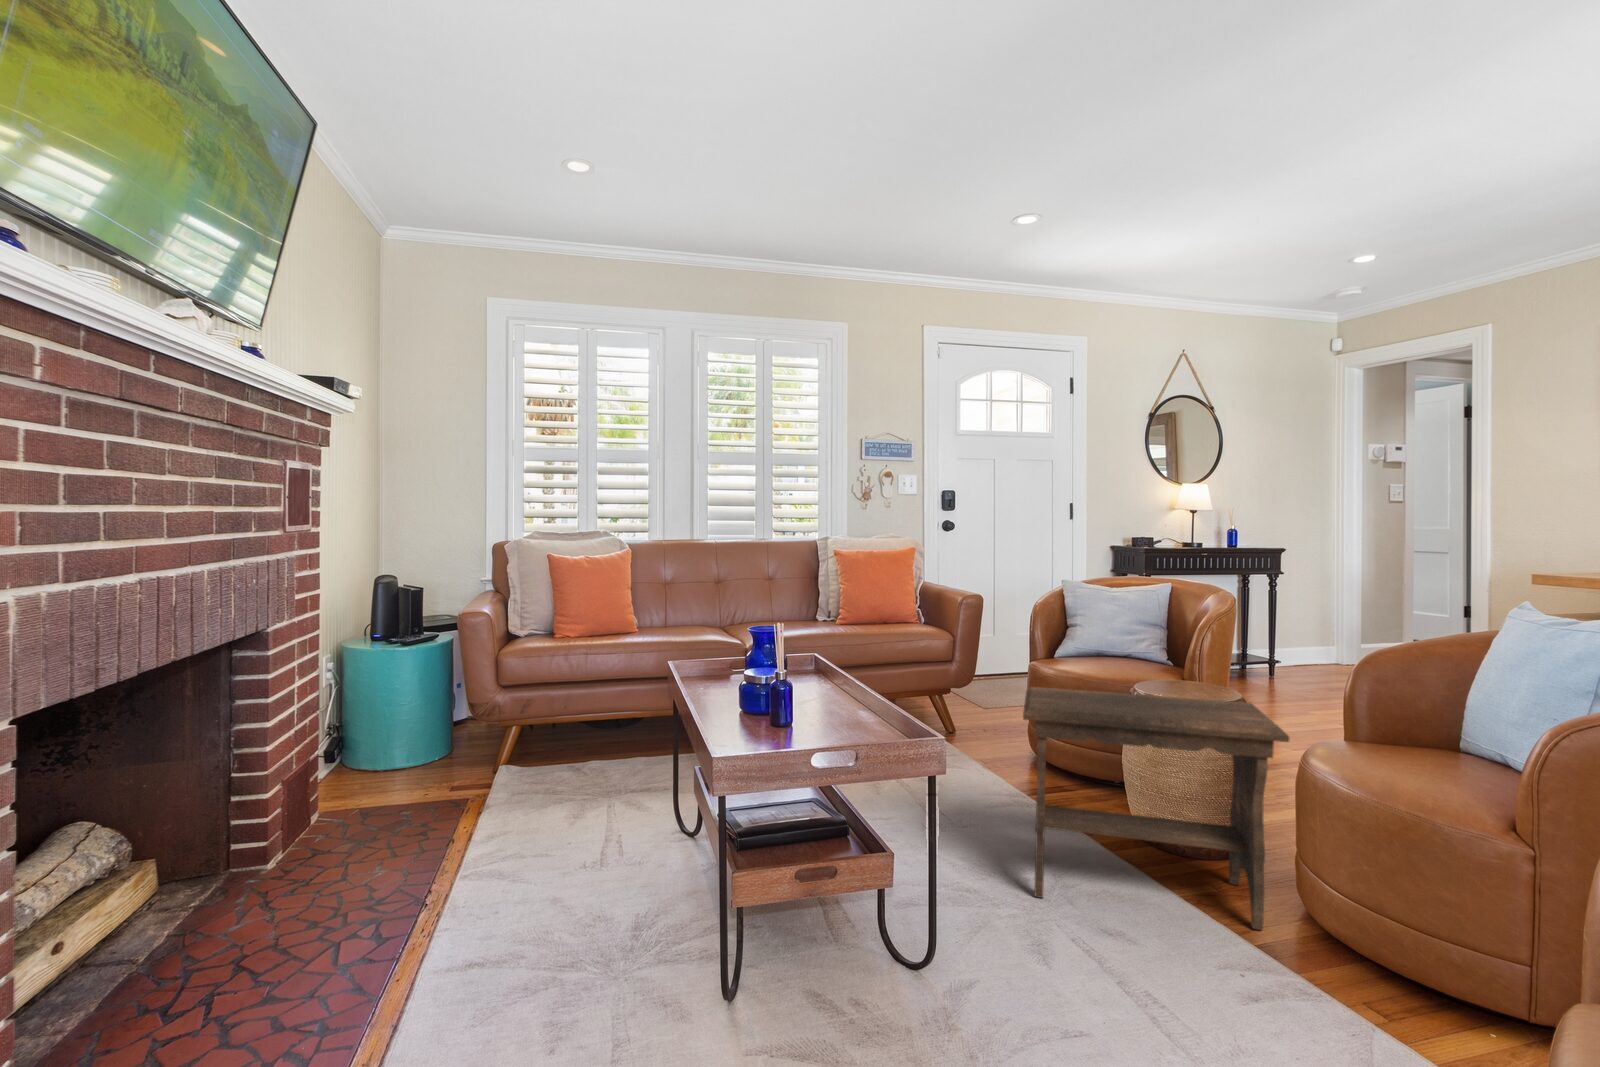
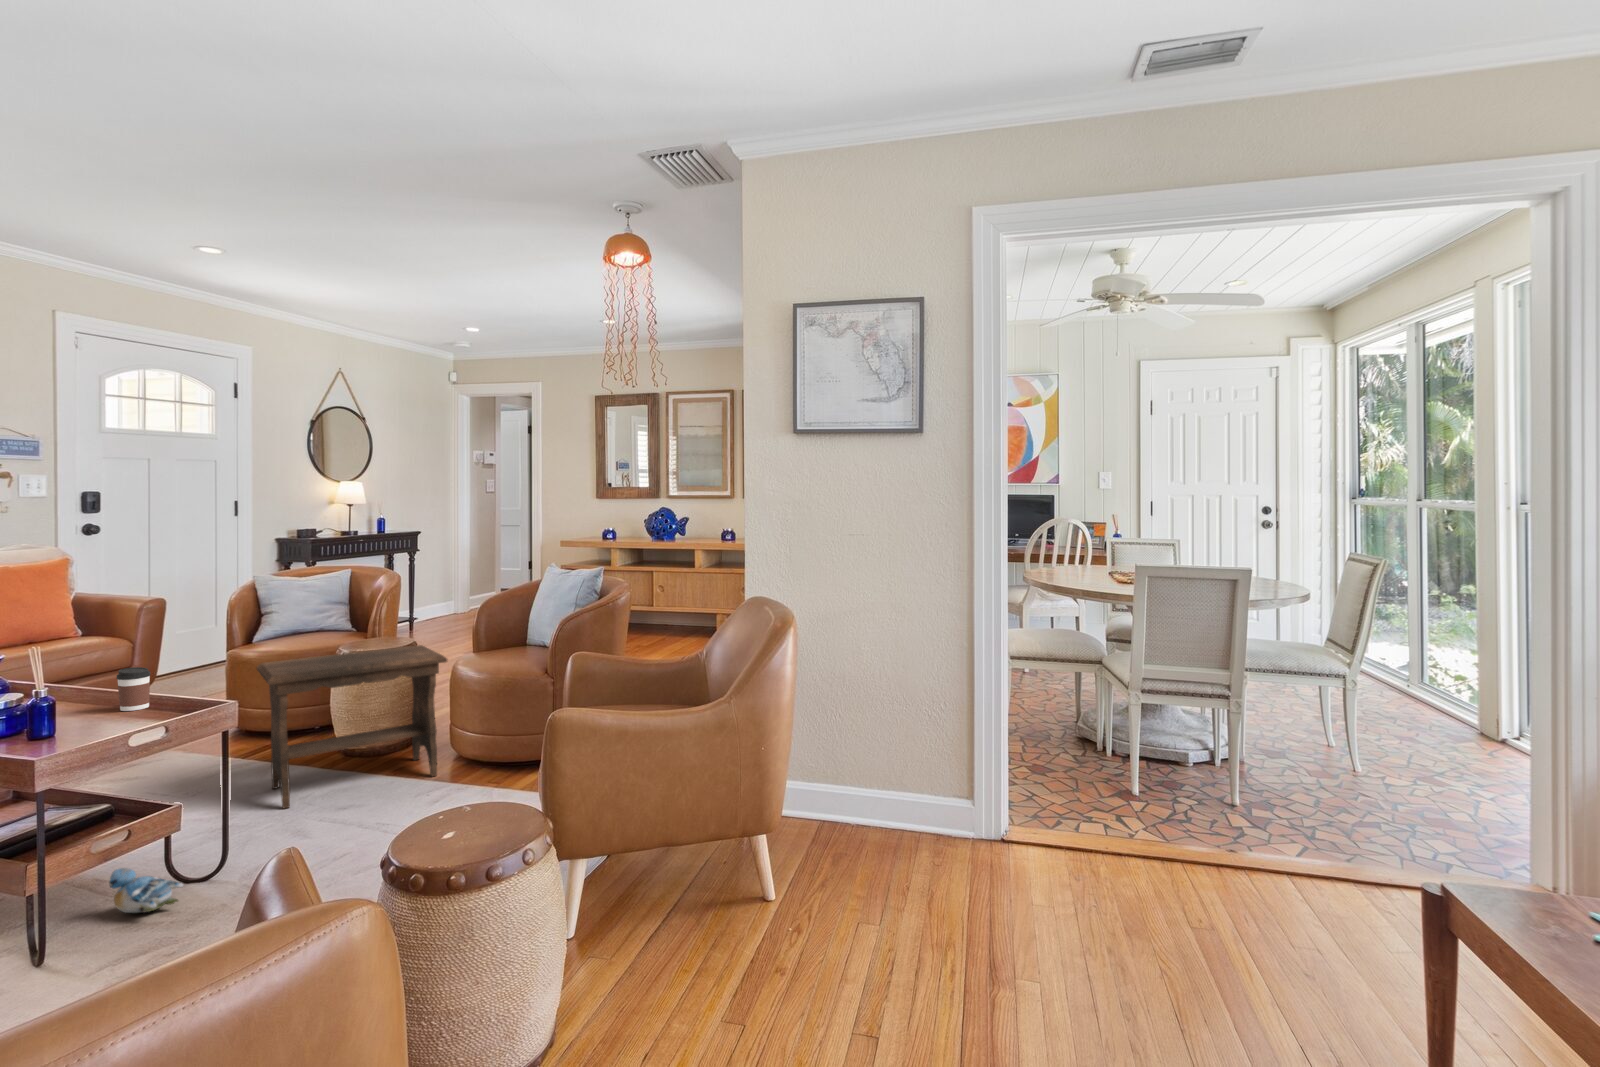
coffee cup: none [856,666,888,720] -> present [117,667,150,711]
plush toy: none [804,922,873,1003] -> present [109,868,183,913]

